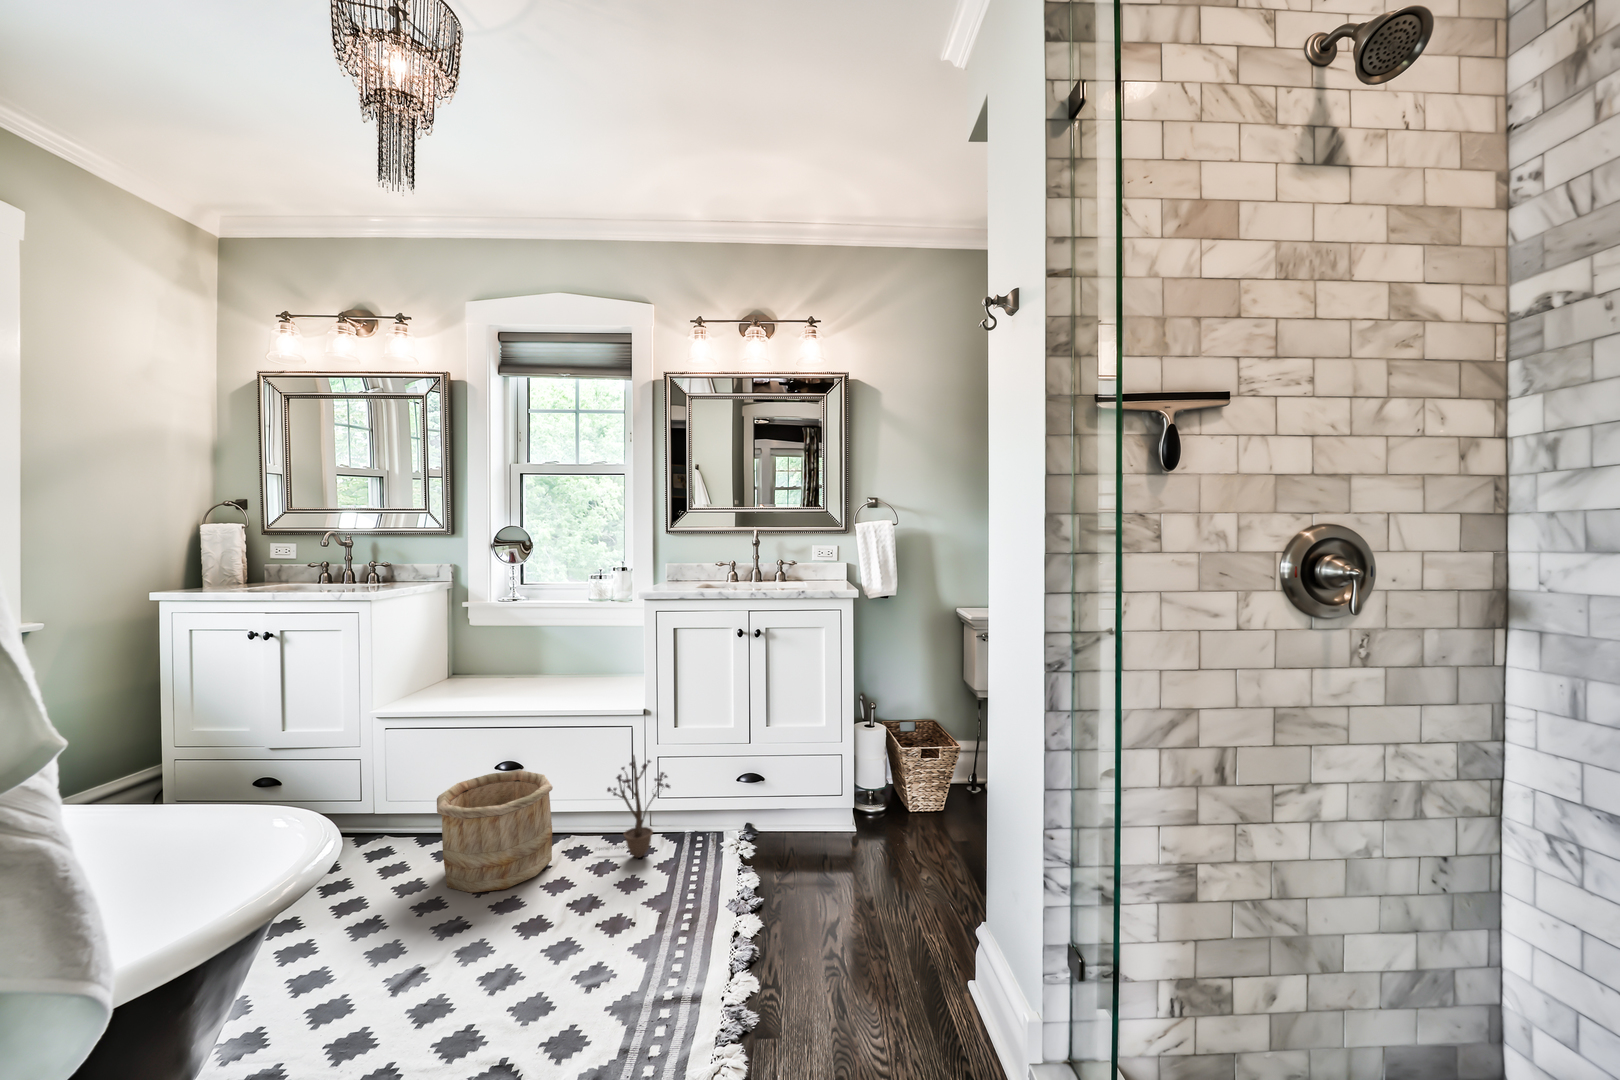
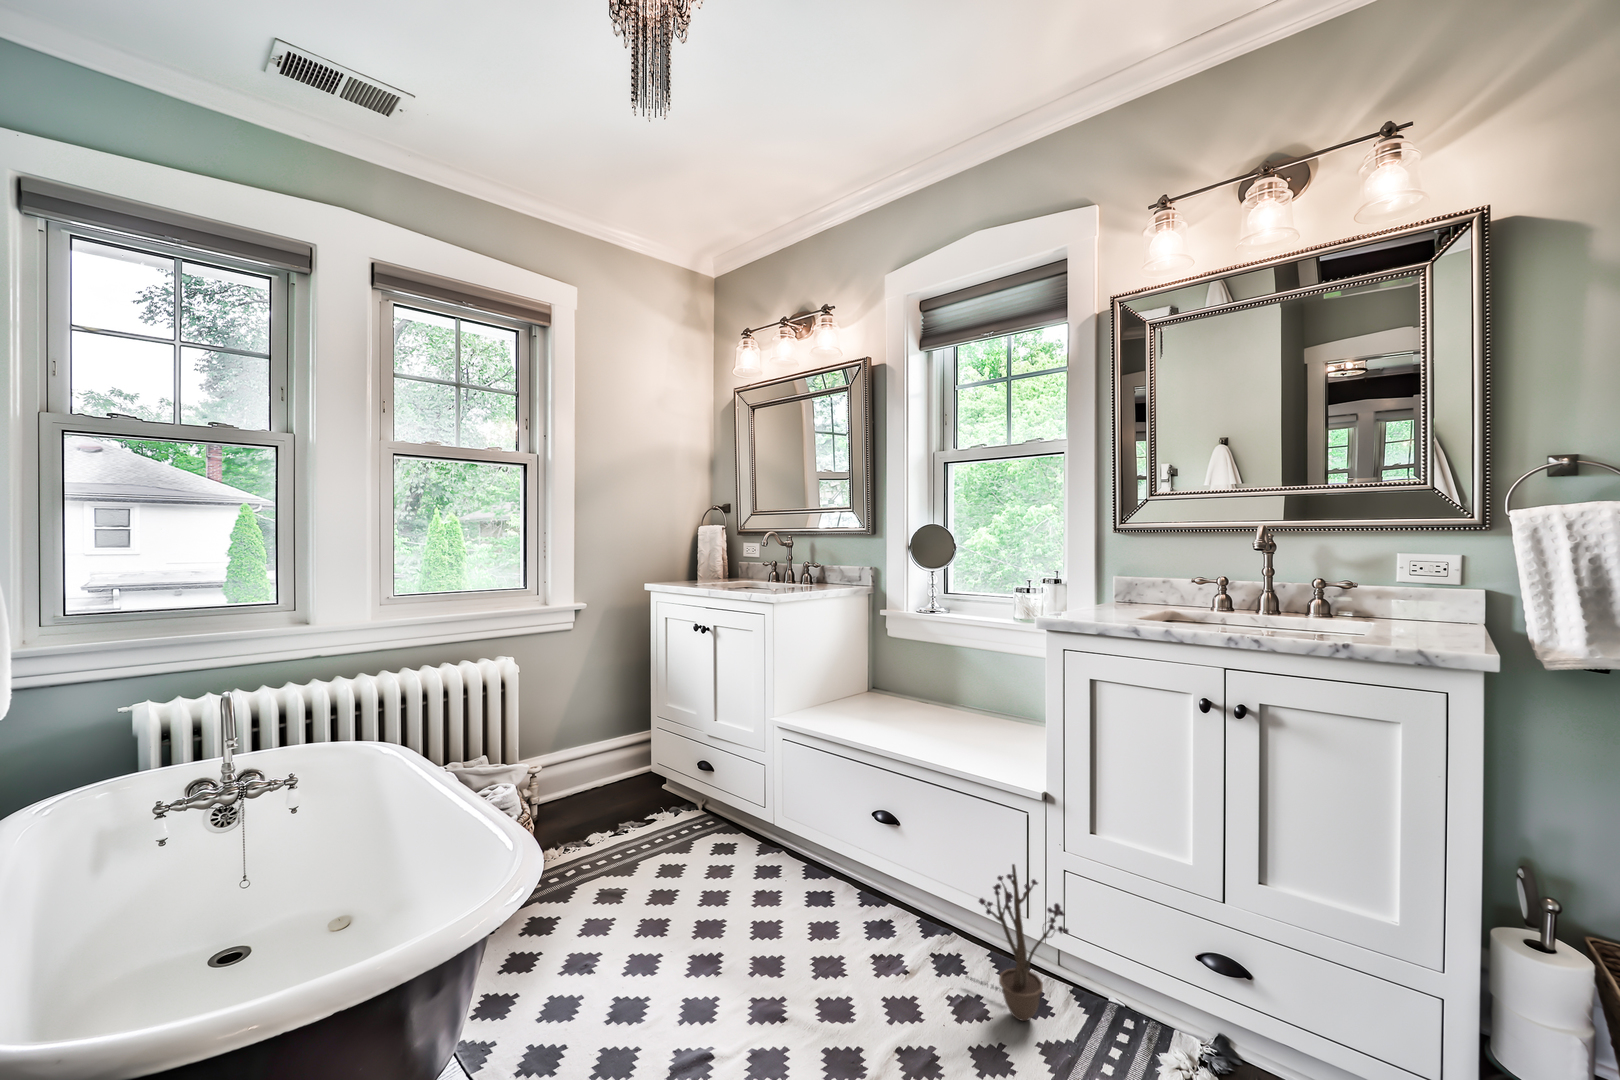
wooden bucket: present [437,771,553,893] -> none [772,828,908,996]

